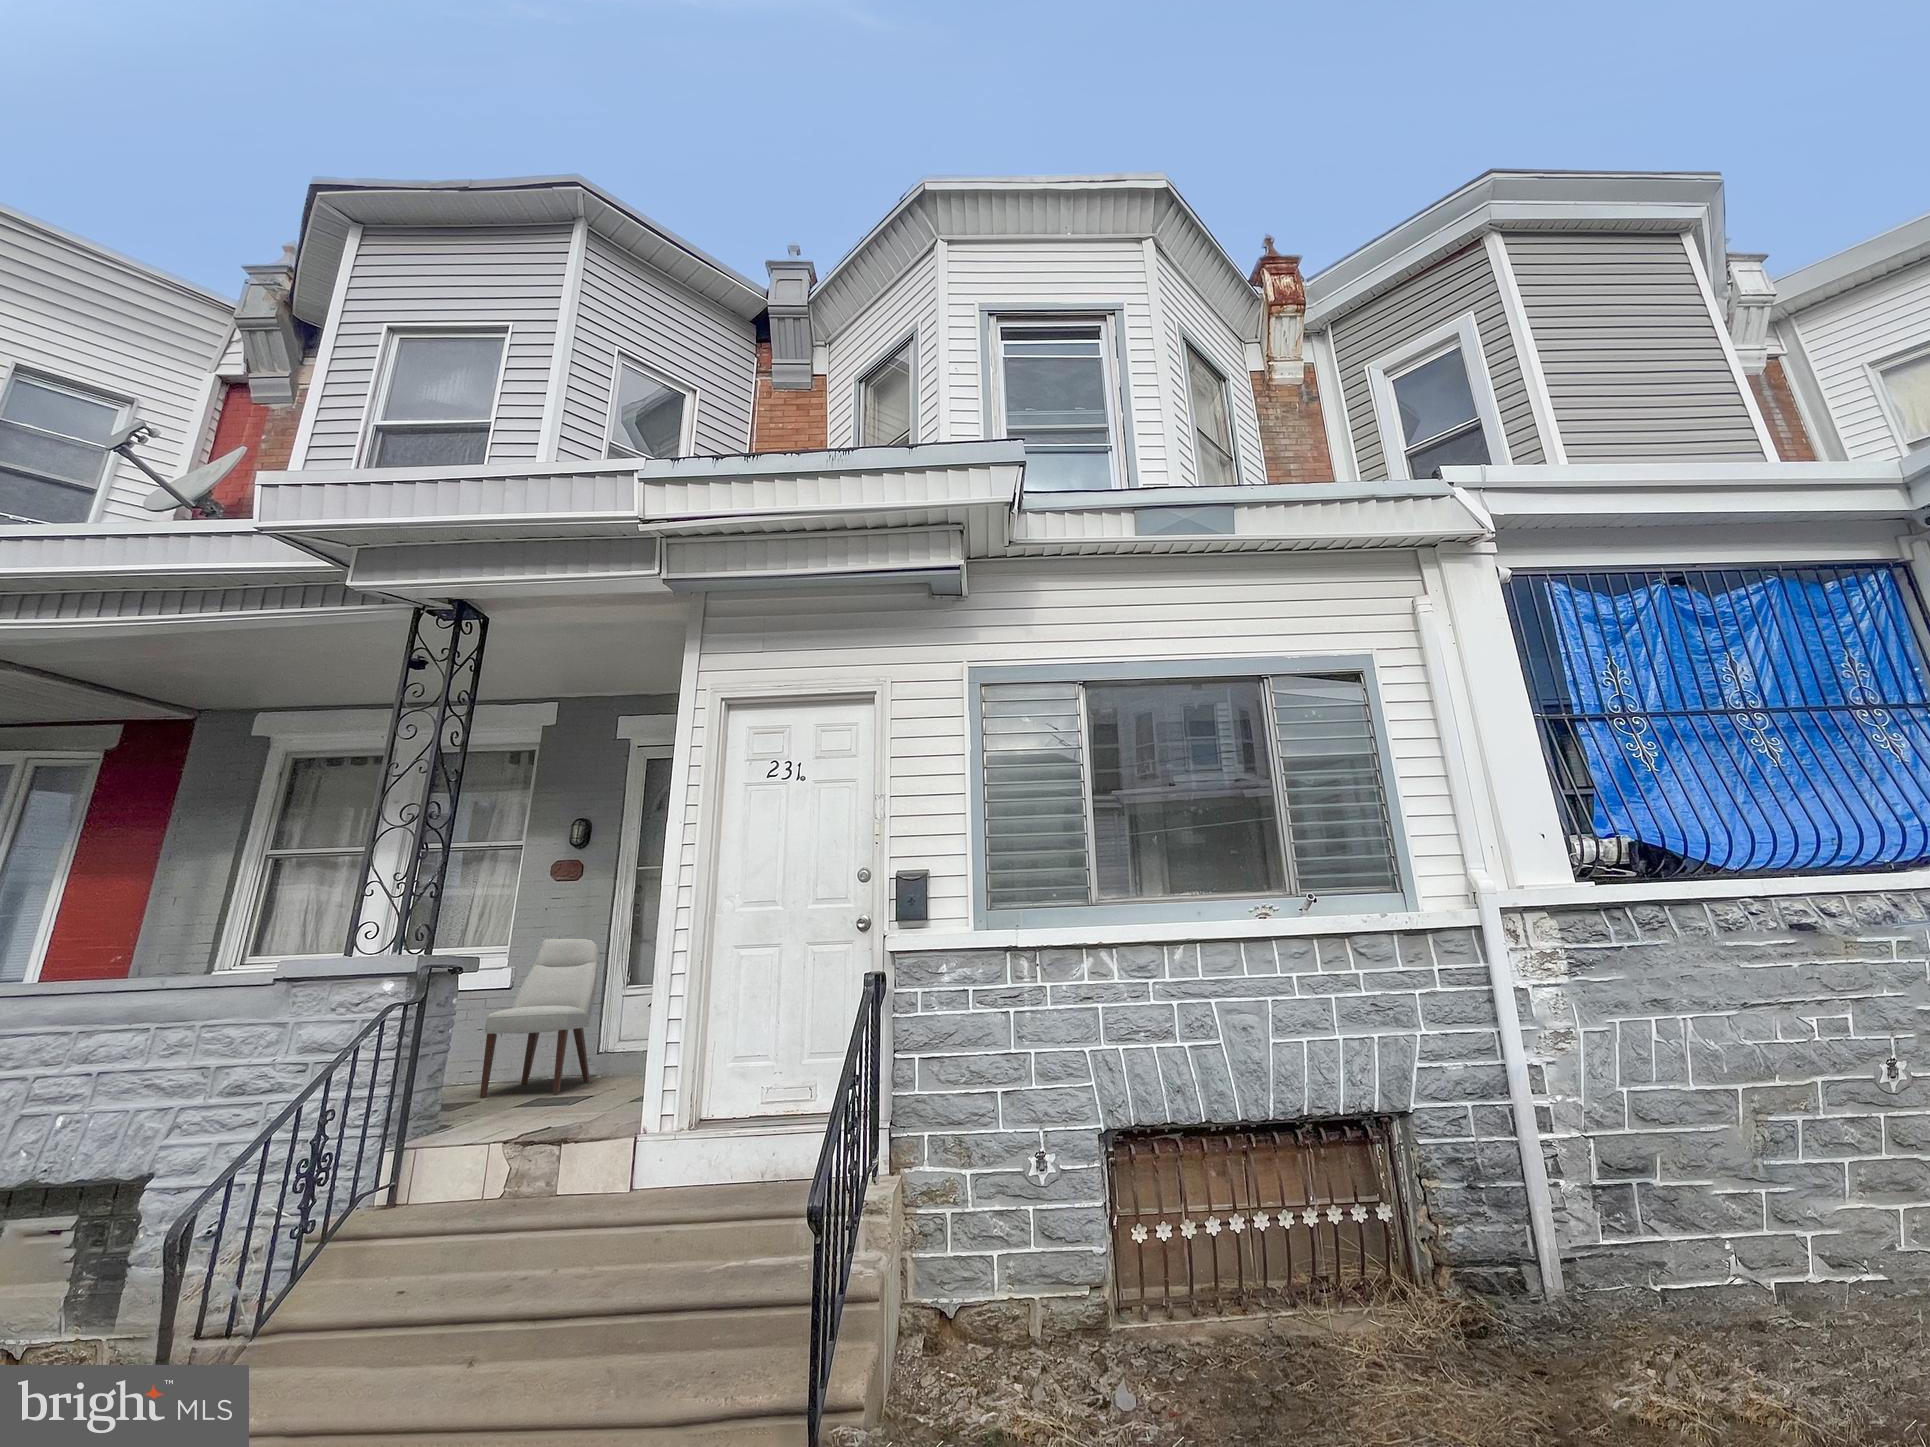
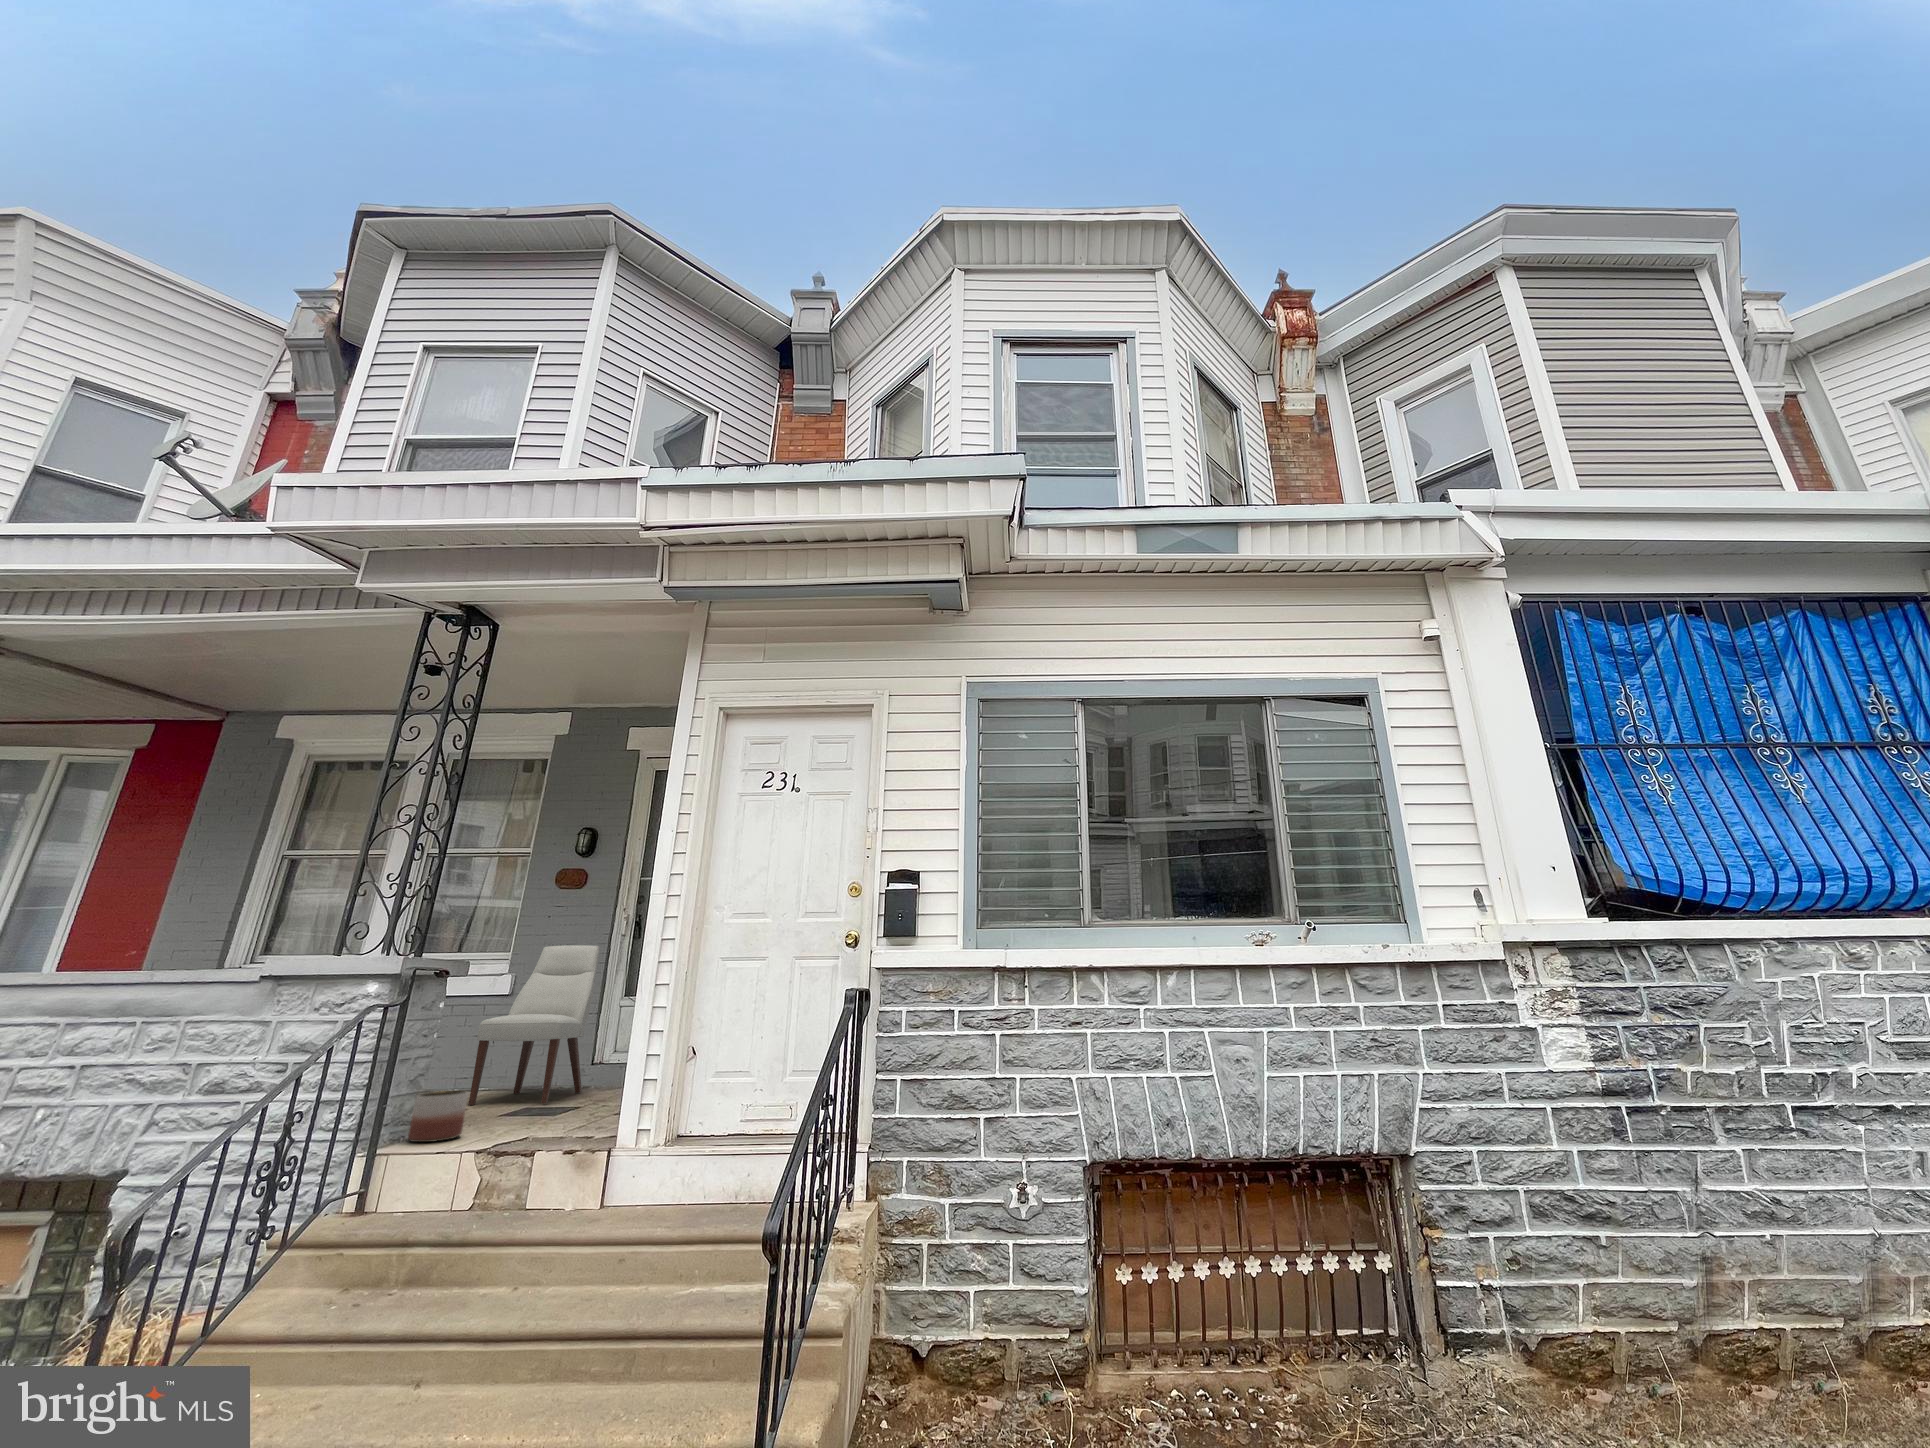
planter: none [432,1083,488,1134] -> present [408,1091,468,1142]

